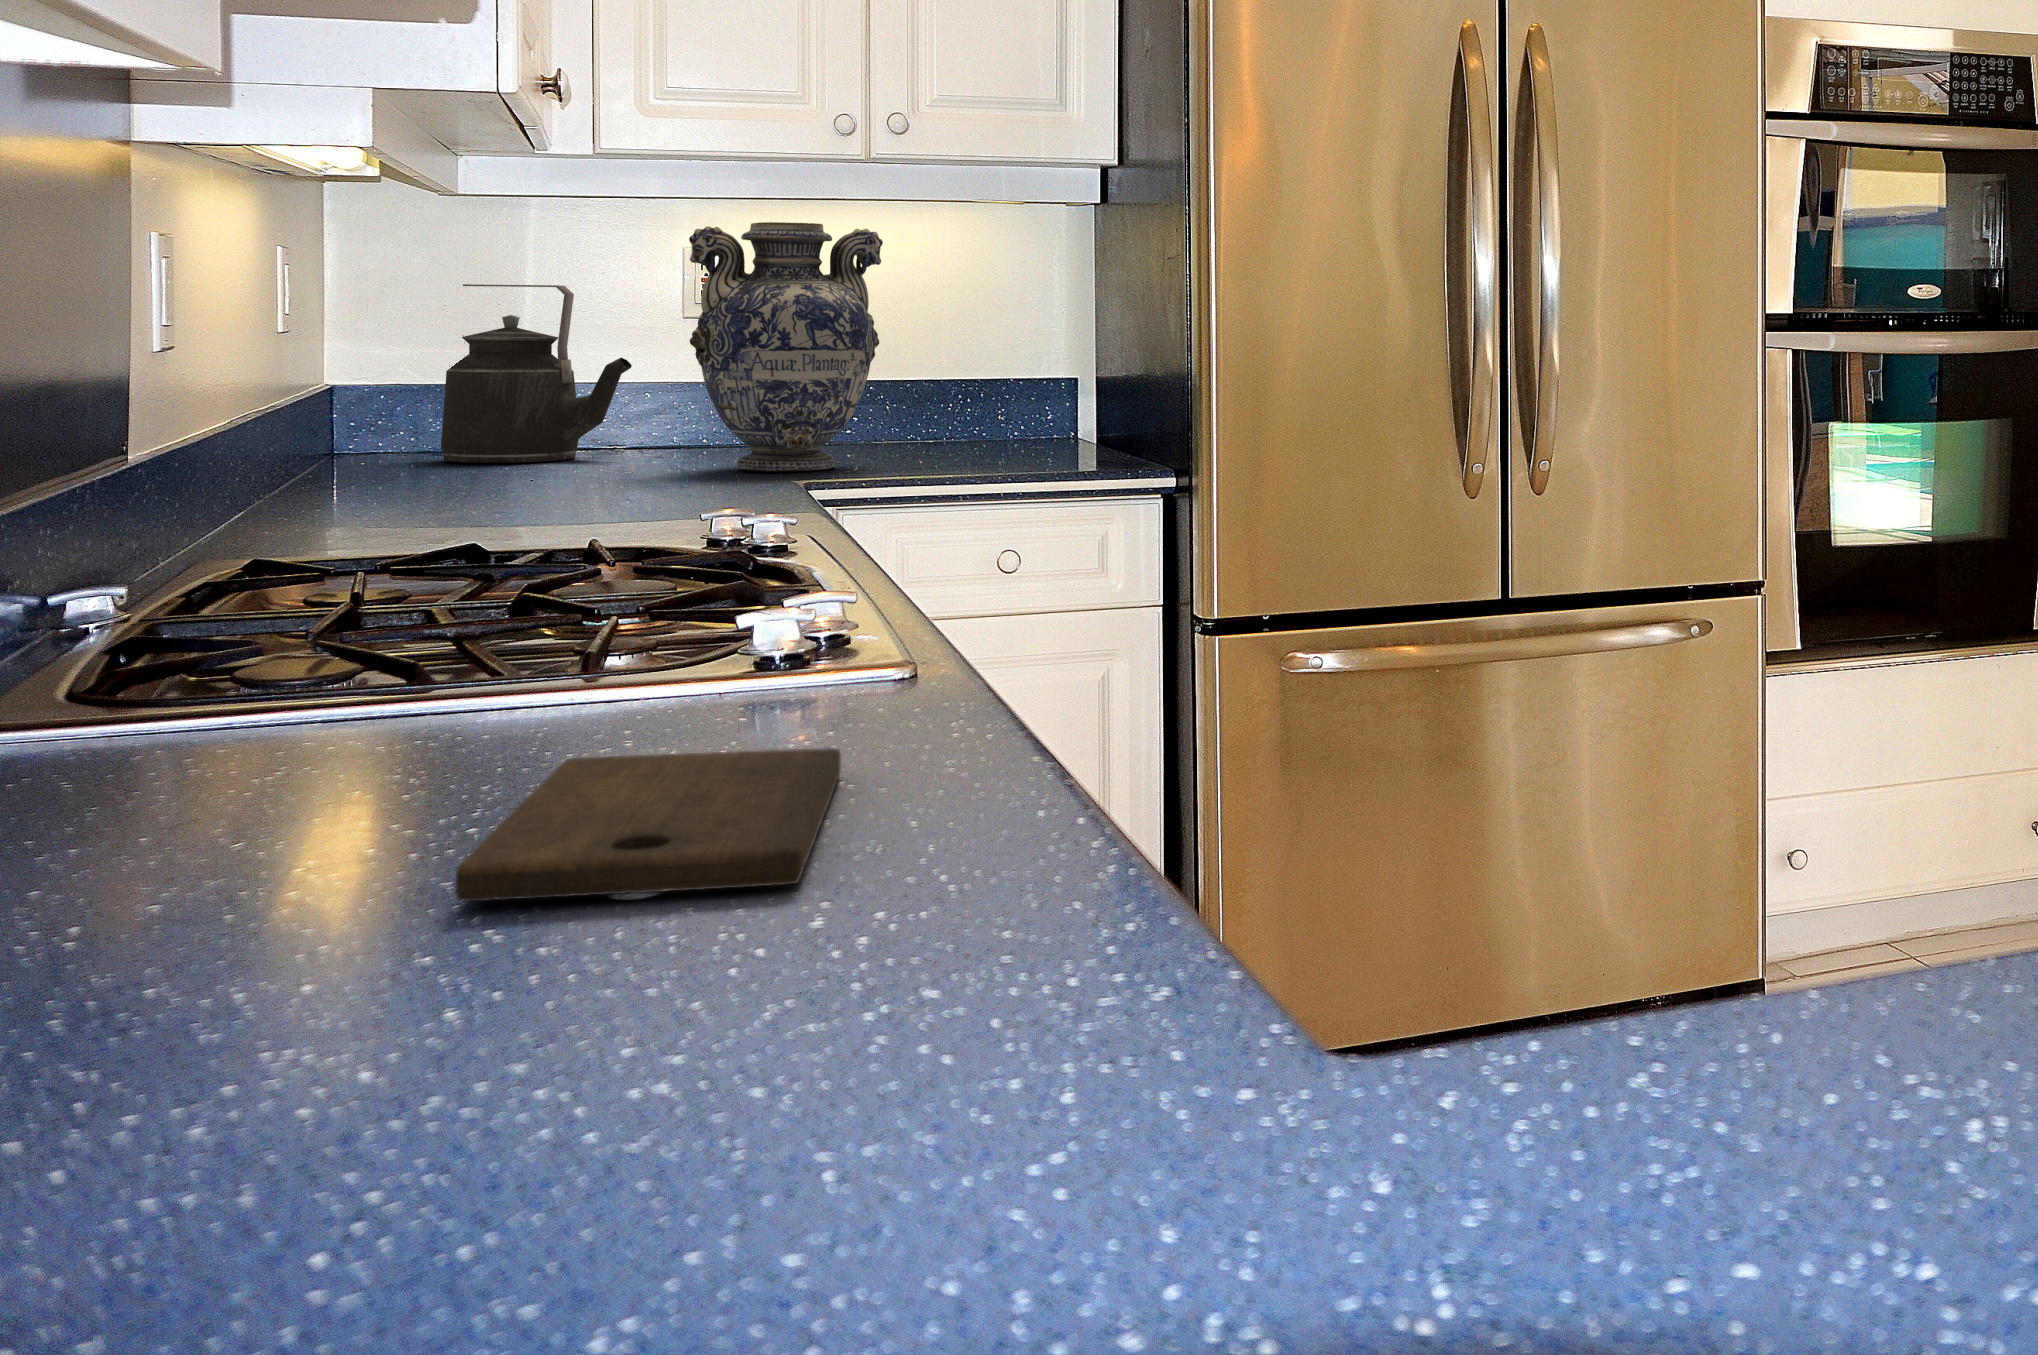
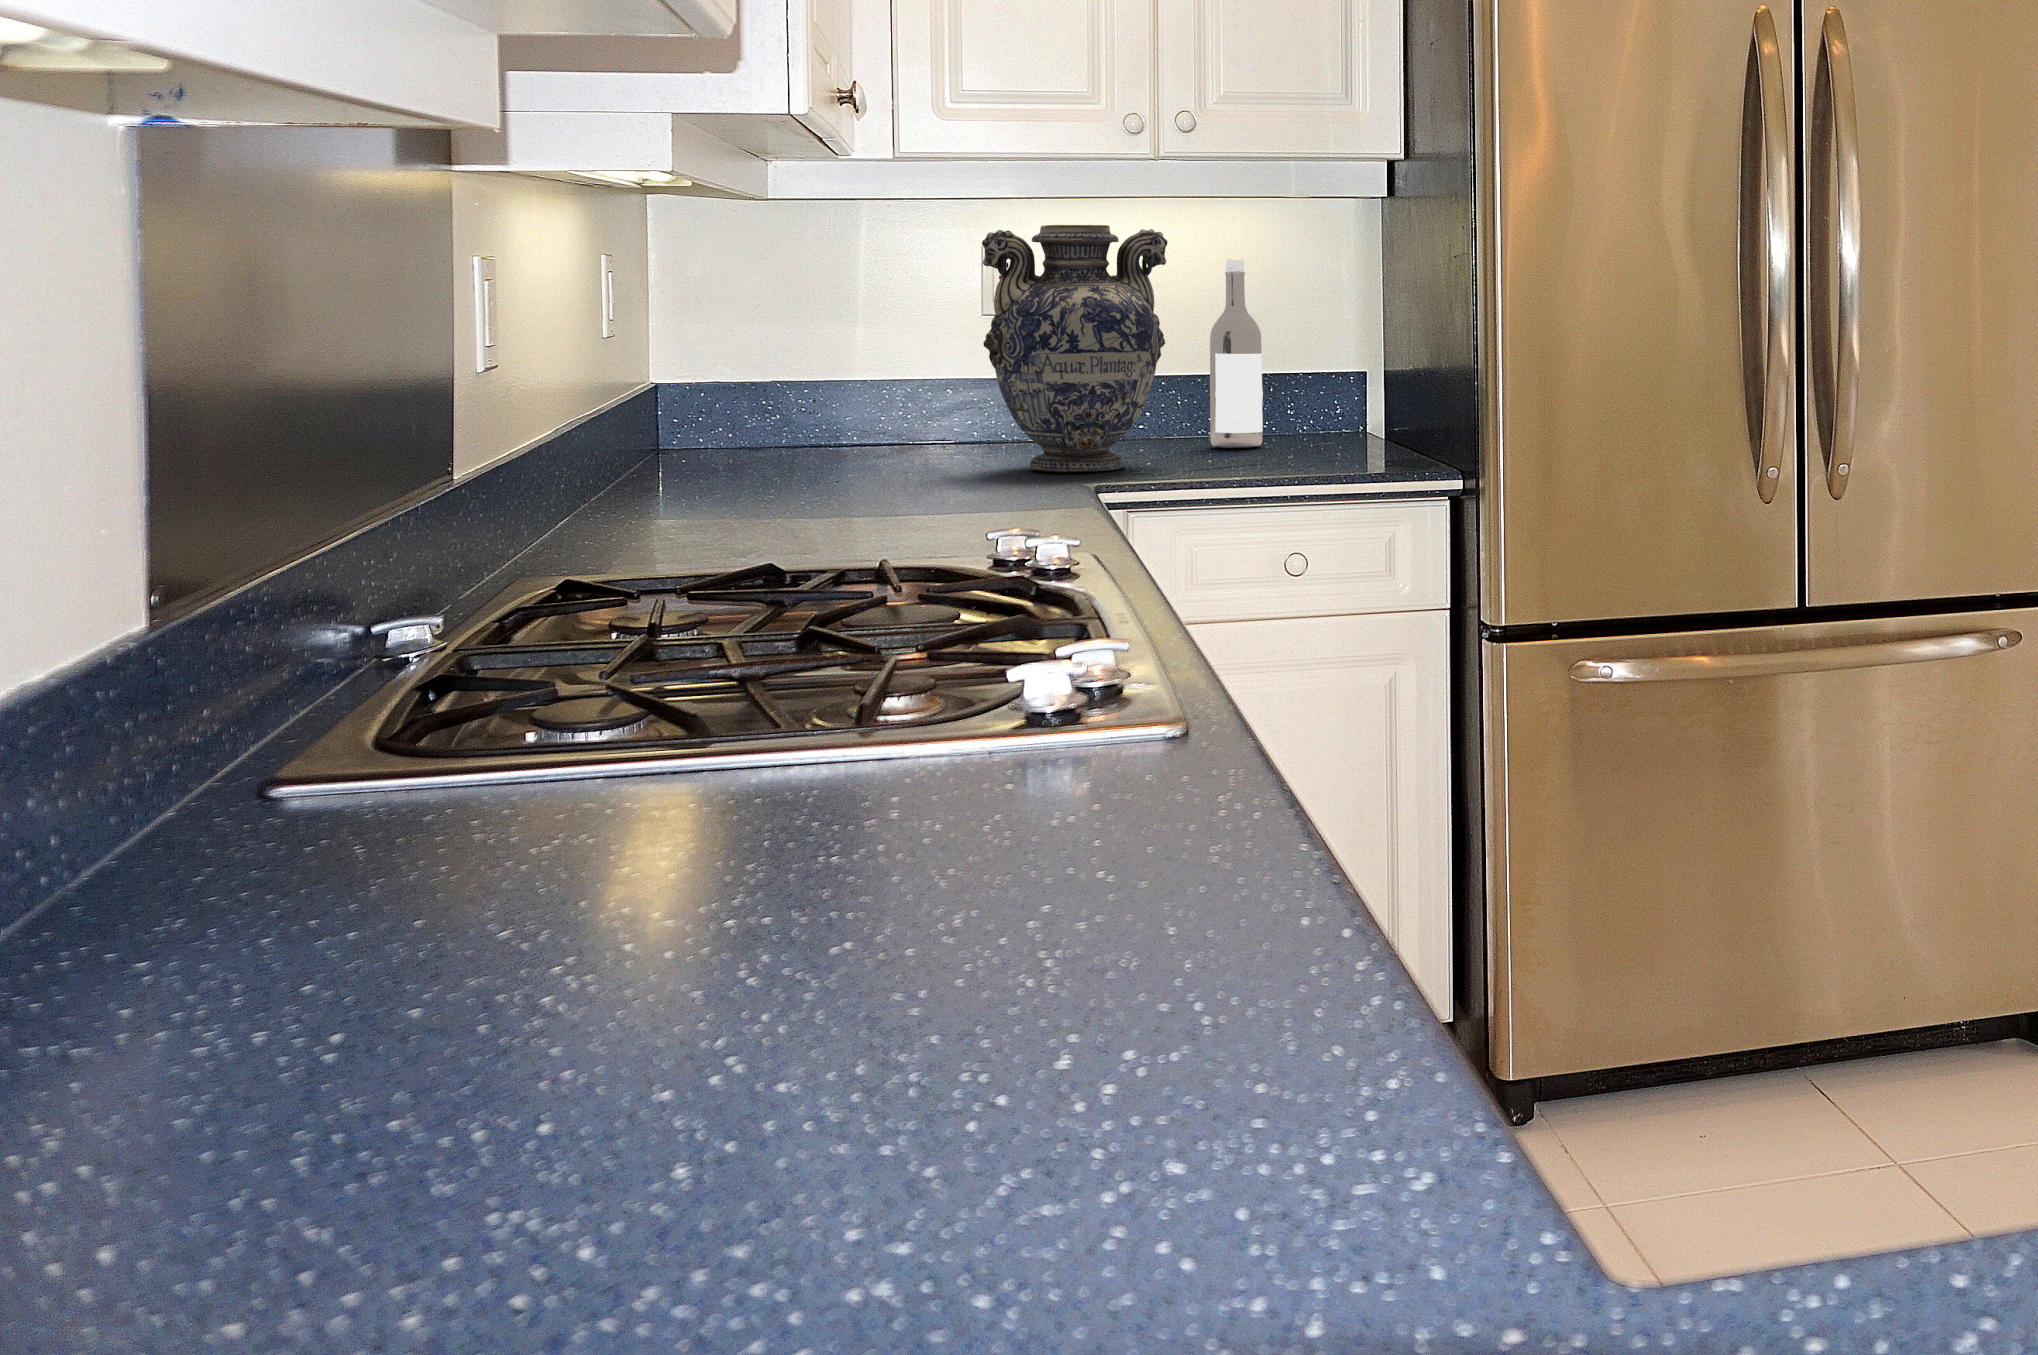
wine bottle: none [925,262,978,451] -> present [1210,259,1263,448]
kettle: present [441,284,632,463] -> none [756,286,931,460]
cutting board: present [456,748,841,901] -> none [702,834,1100,1022]

